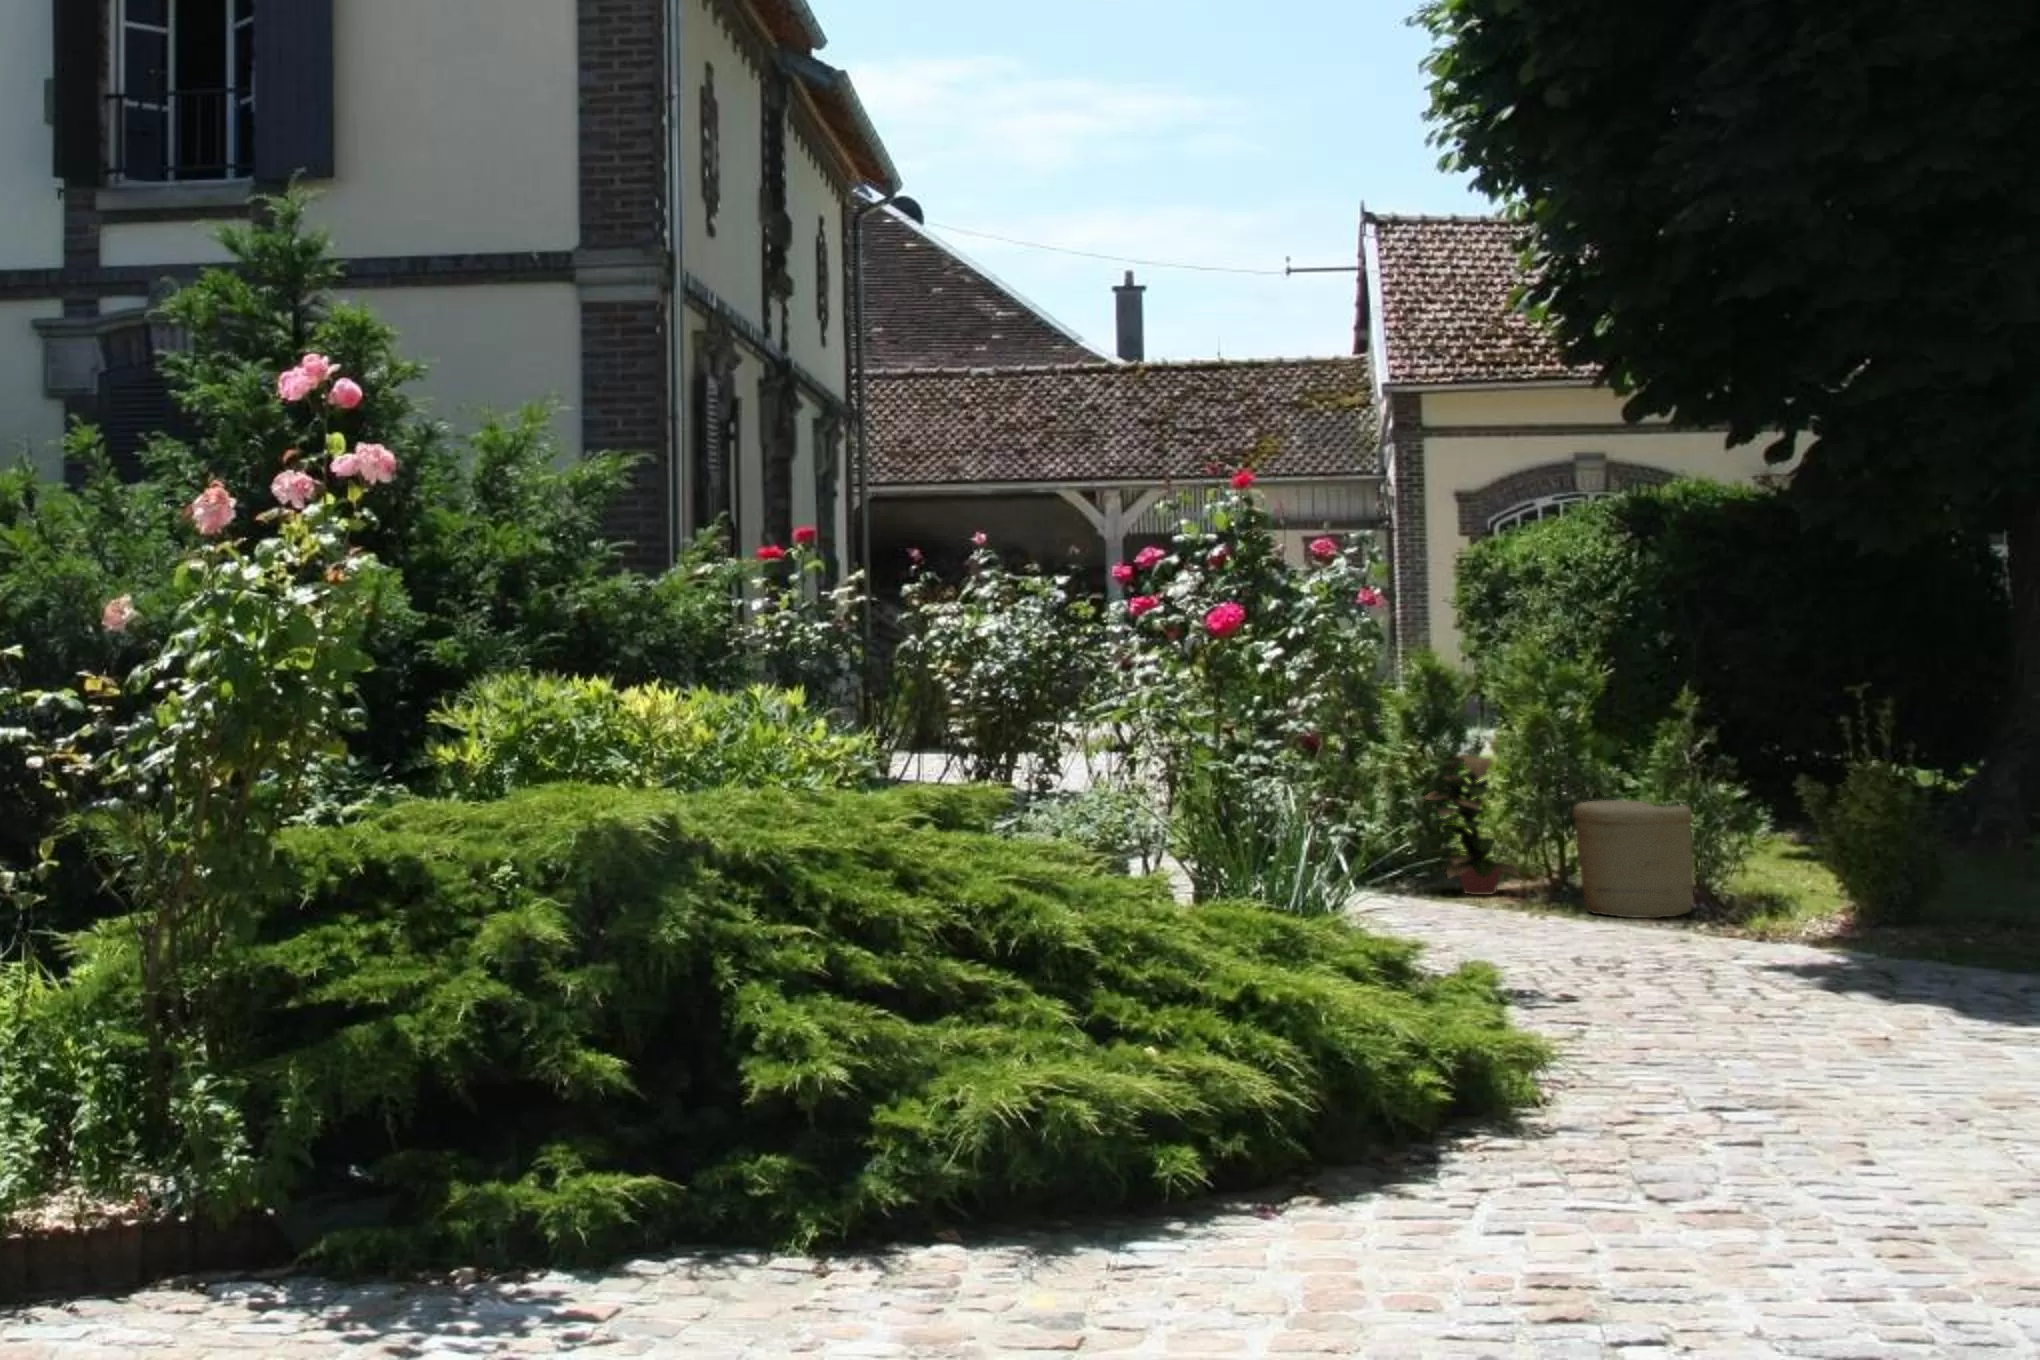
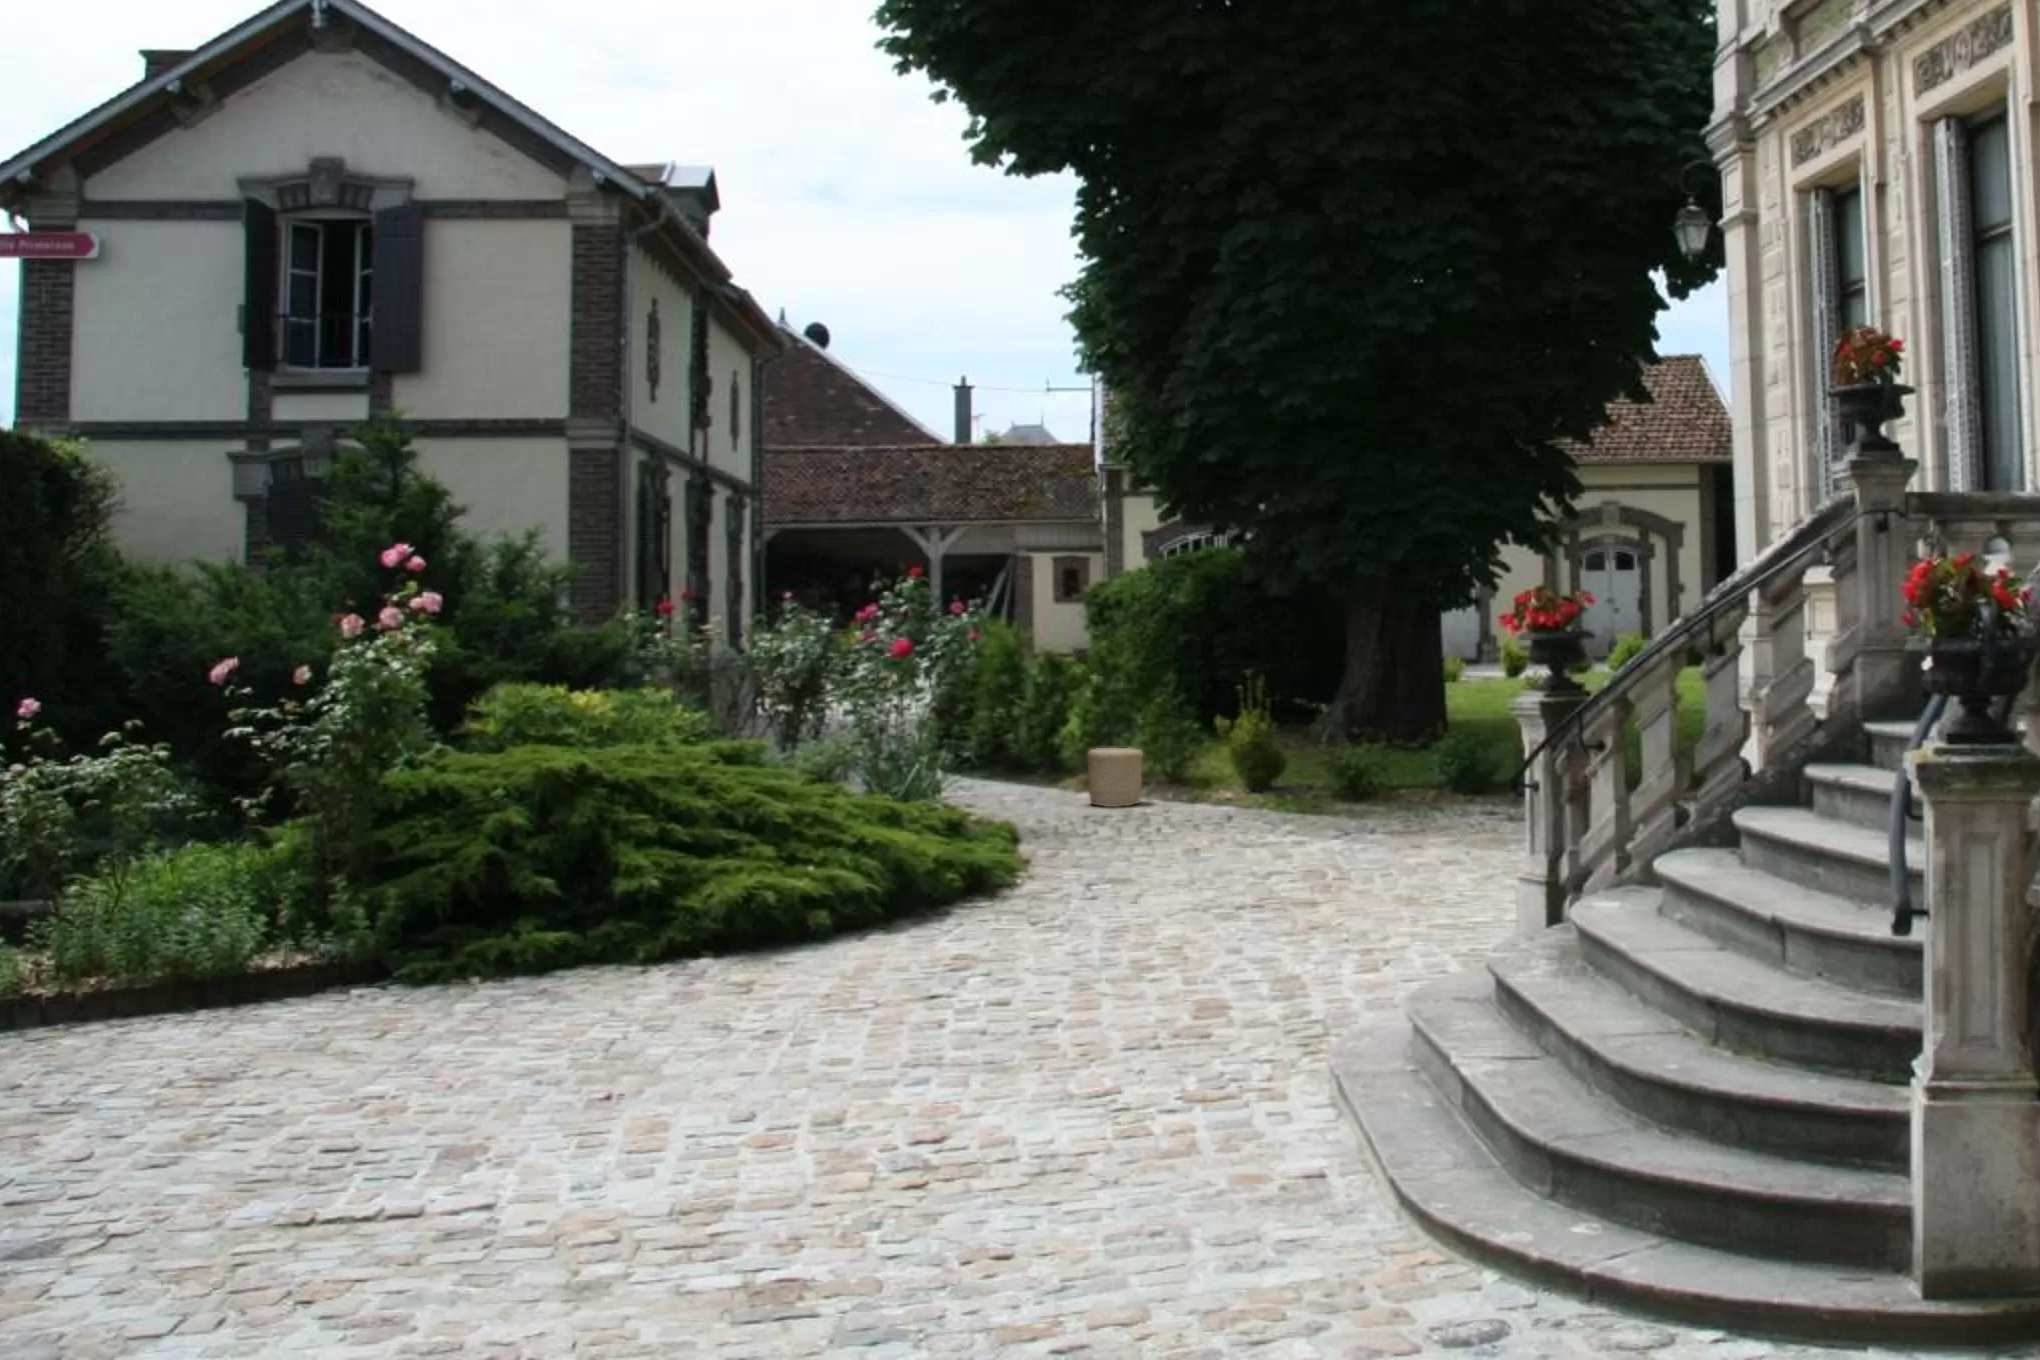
decorative plant: present [1423,755,1520,895] -> none [1020,724,1072,797]

